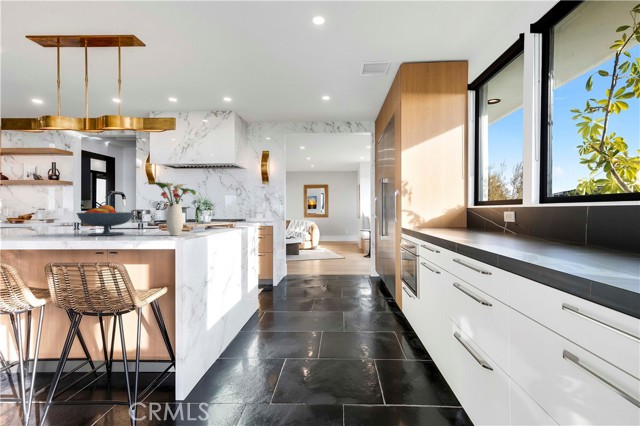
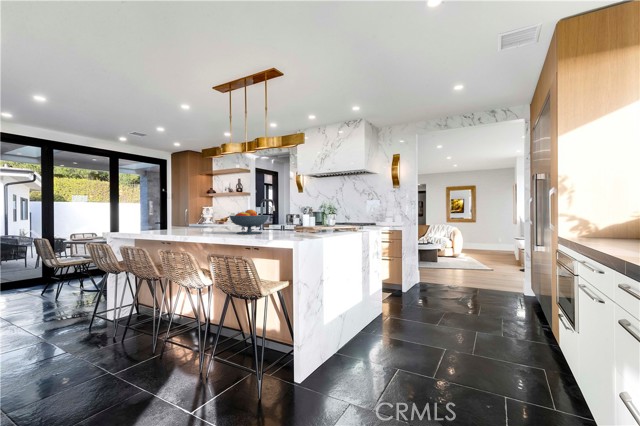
flower arrangement: present [149,182,196,235] -> none [270,189,310,236]

